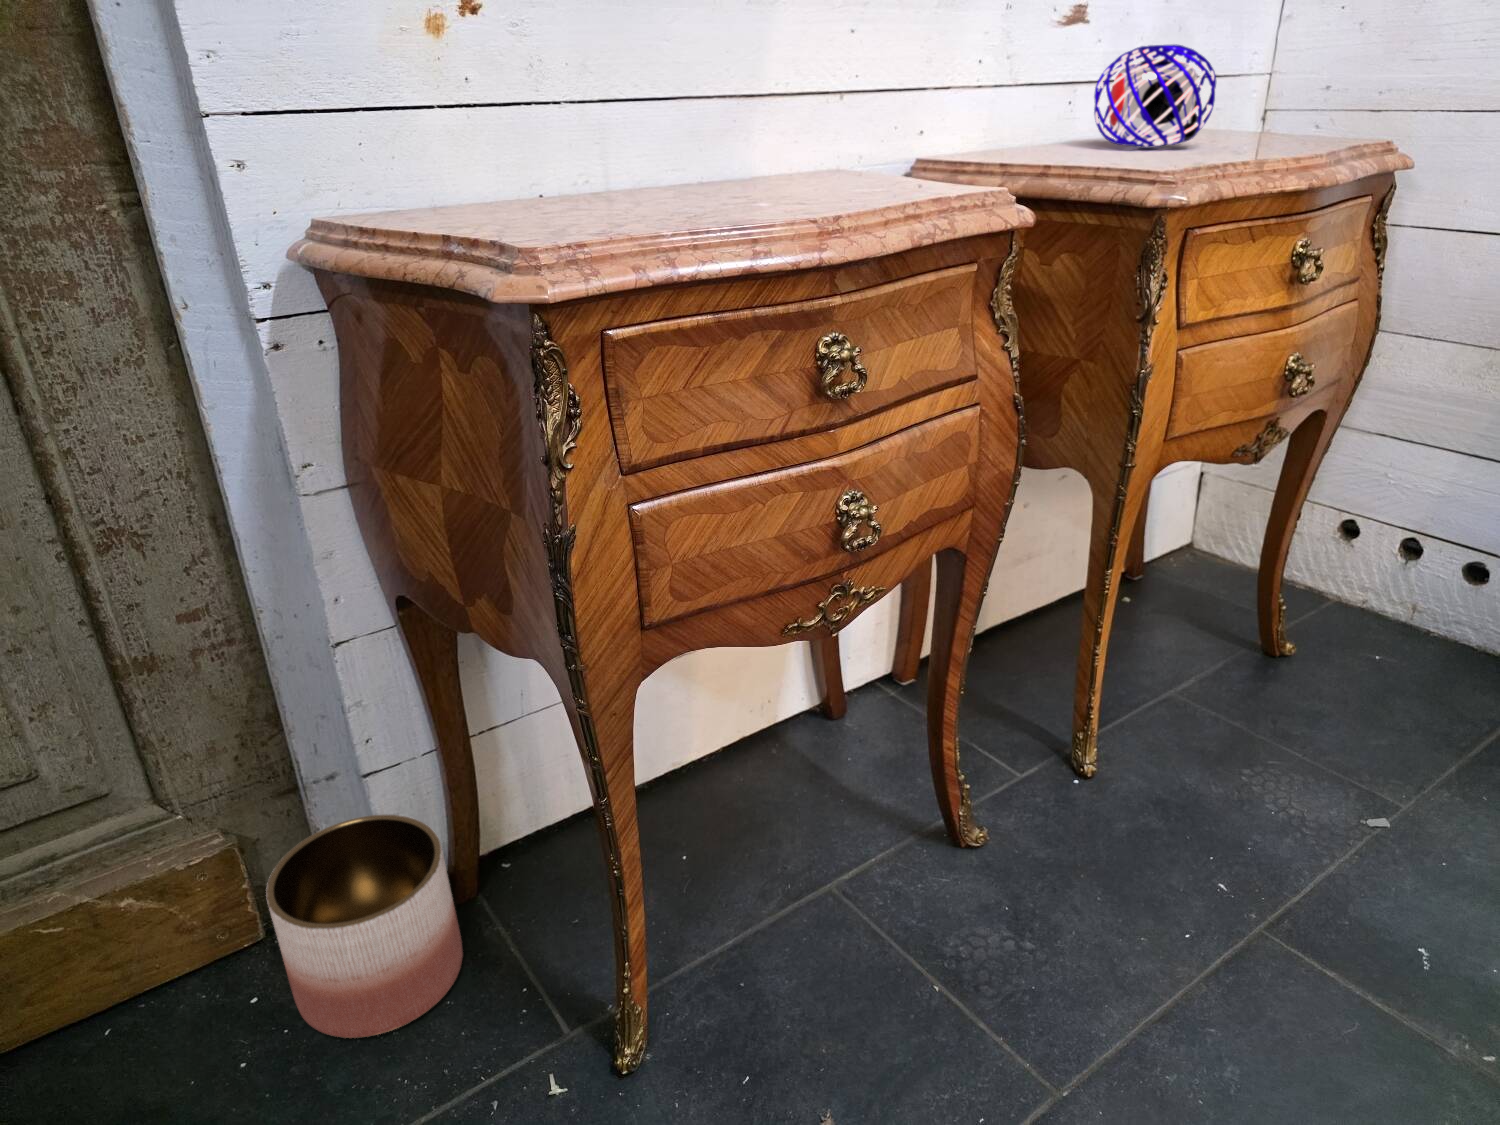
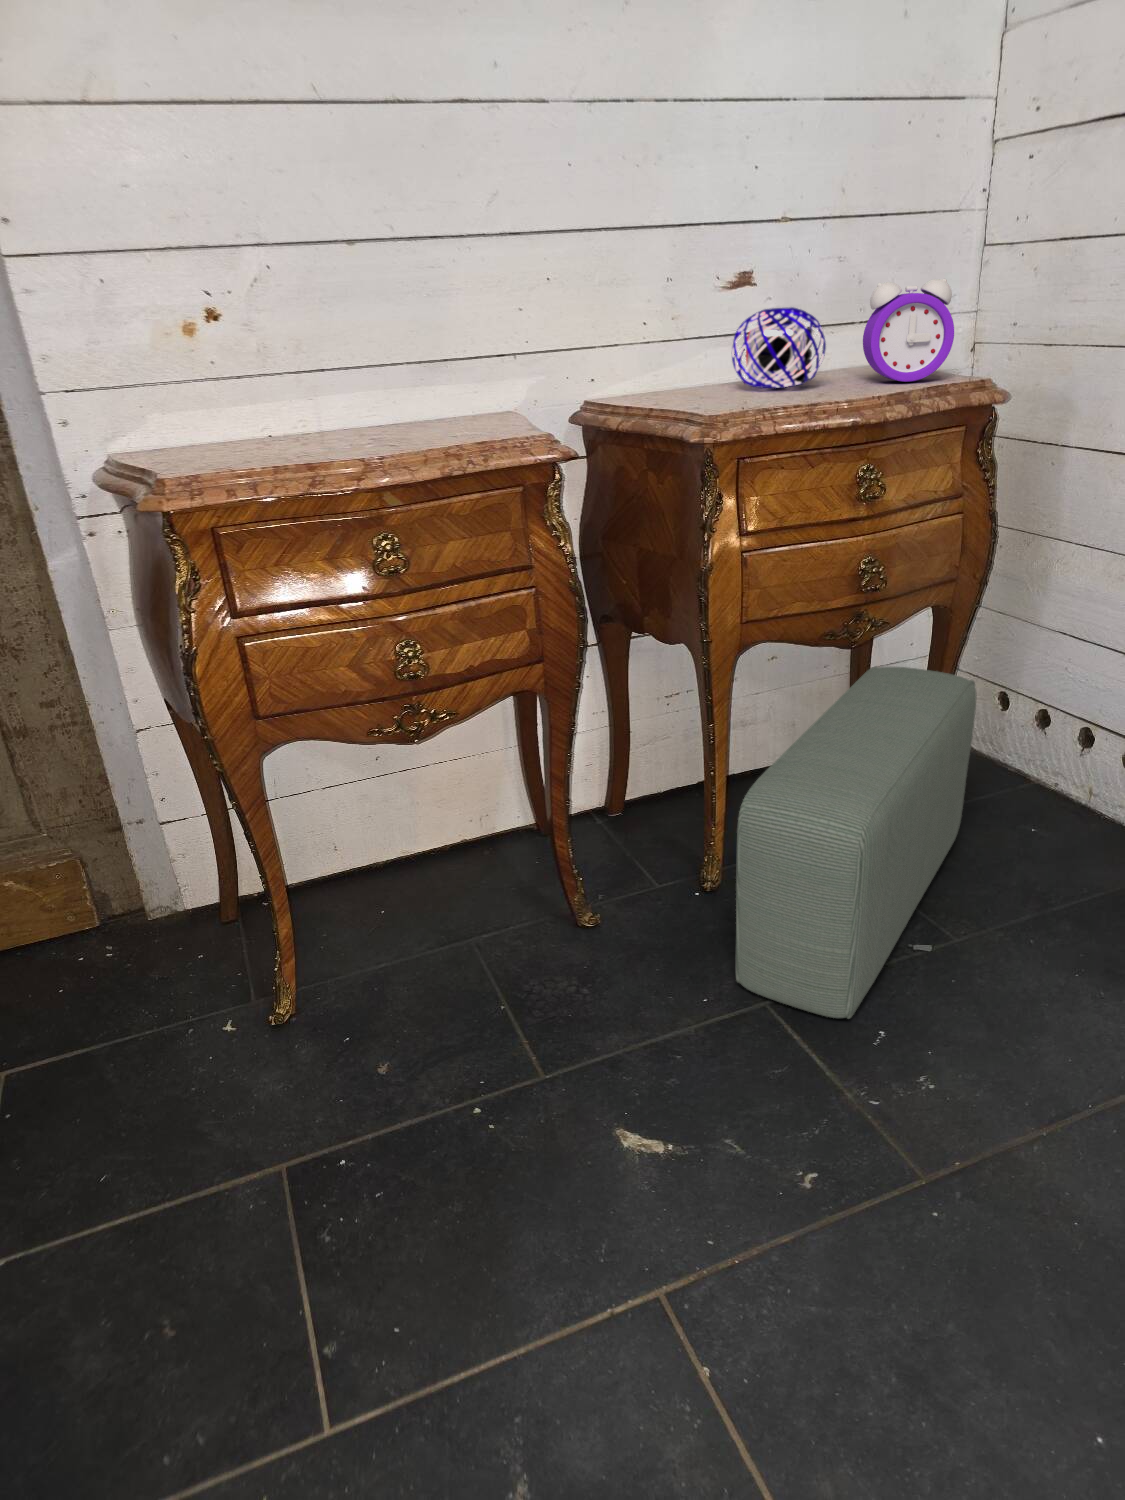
alarm clock: none [1235,17,1352,142] -> present [863,279,954,382]
pouf: none [1193,485,1446,939] -> present [736,666,977,1019]
planter: present [266,815,463,1038] -> none [73,850,208,987]

